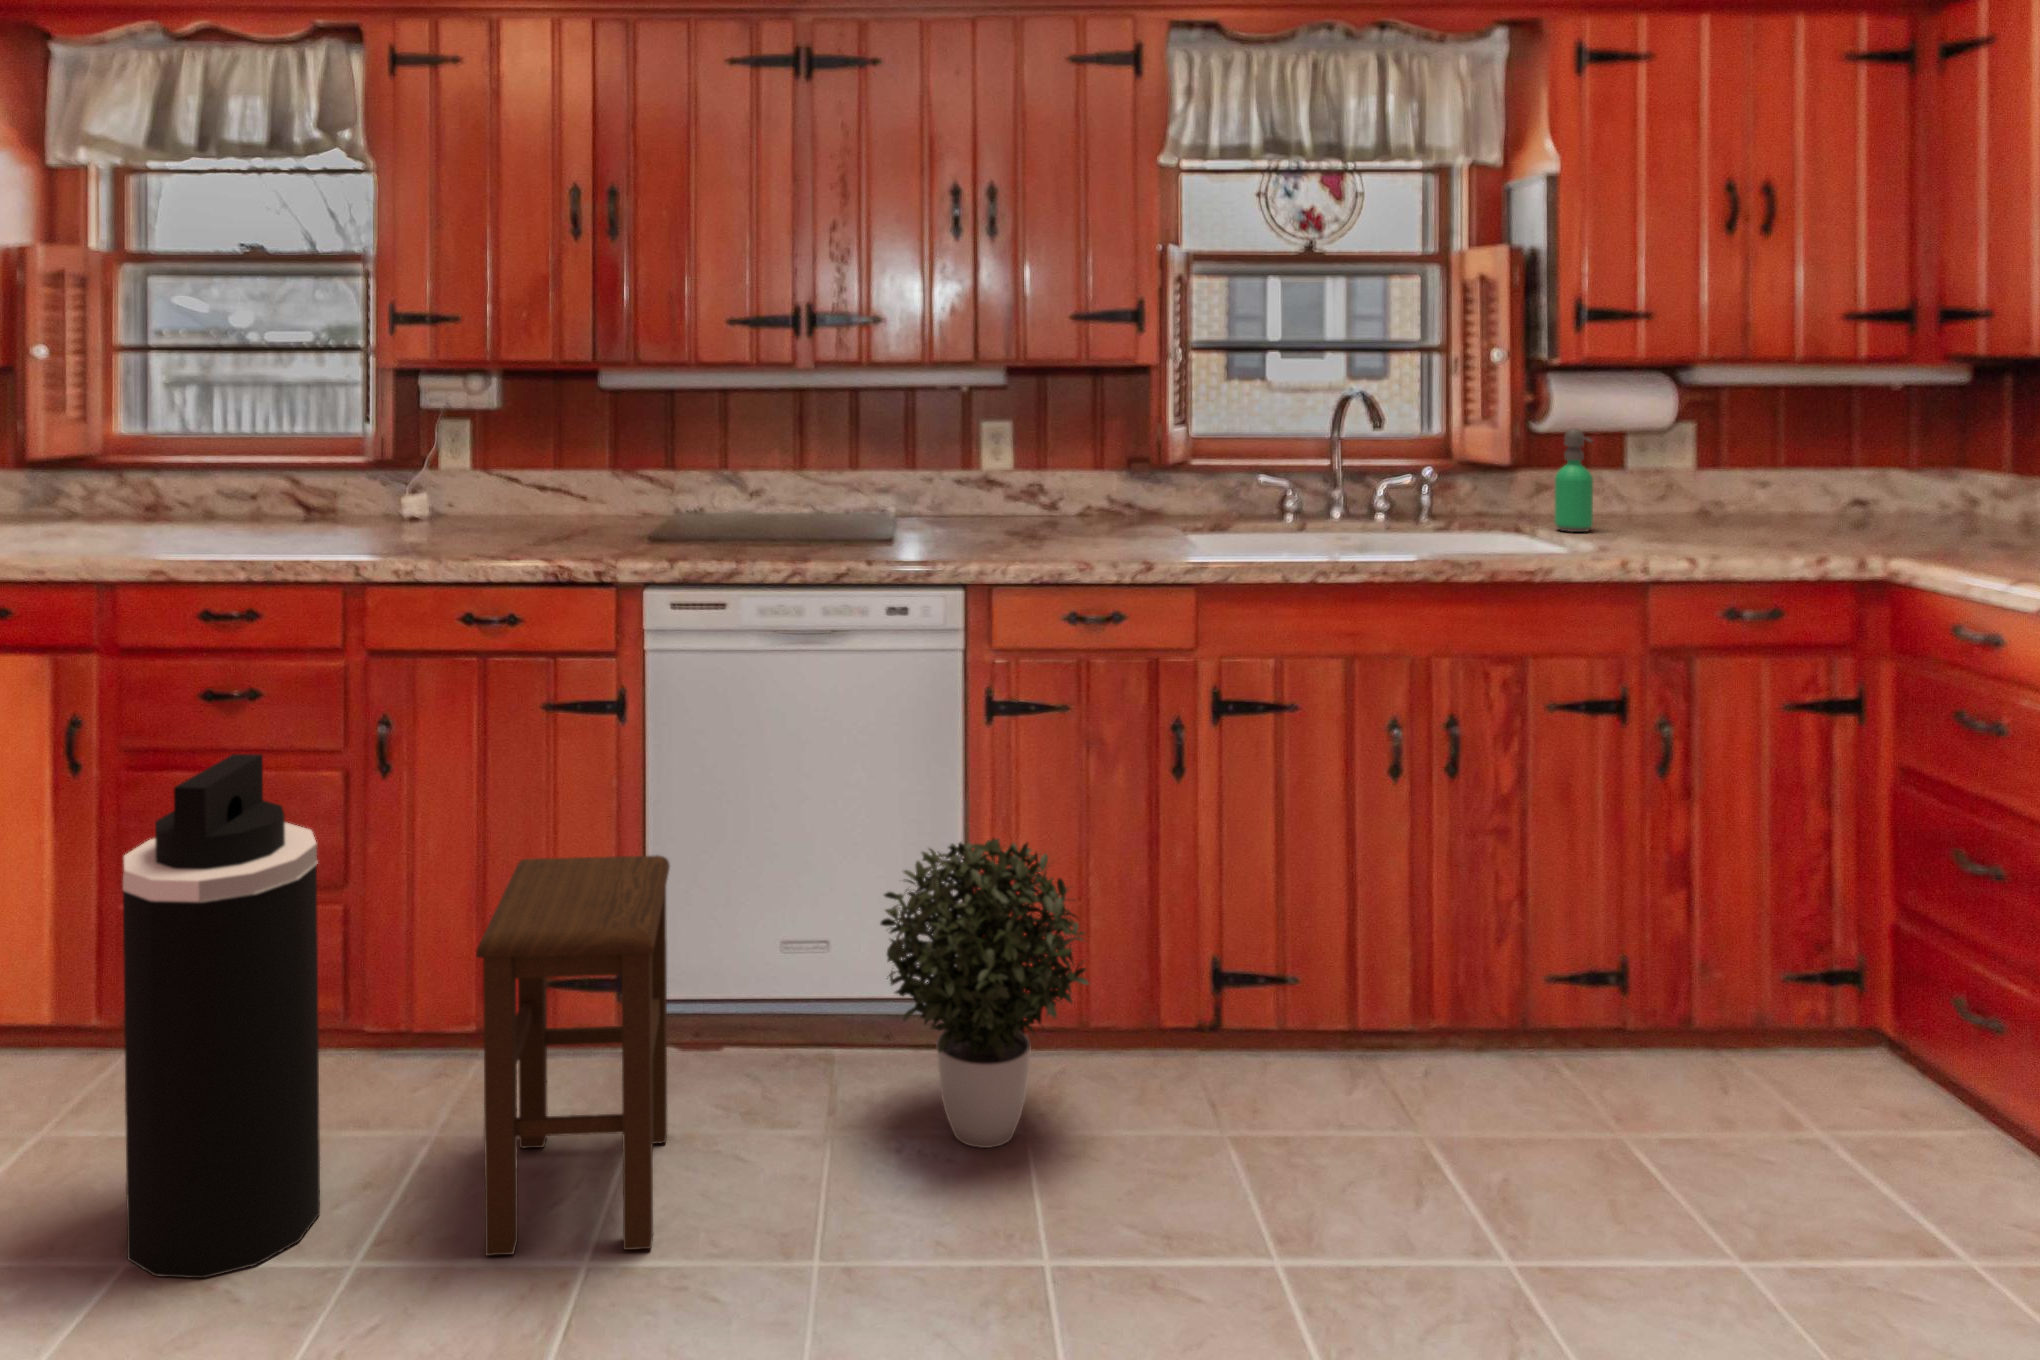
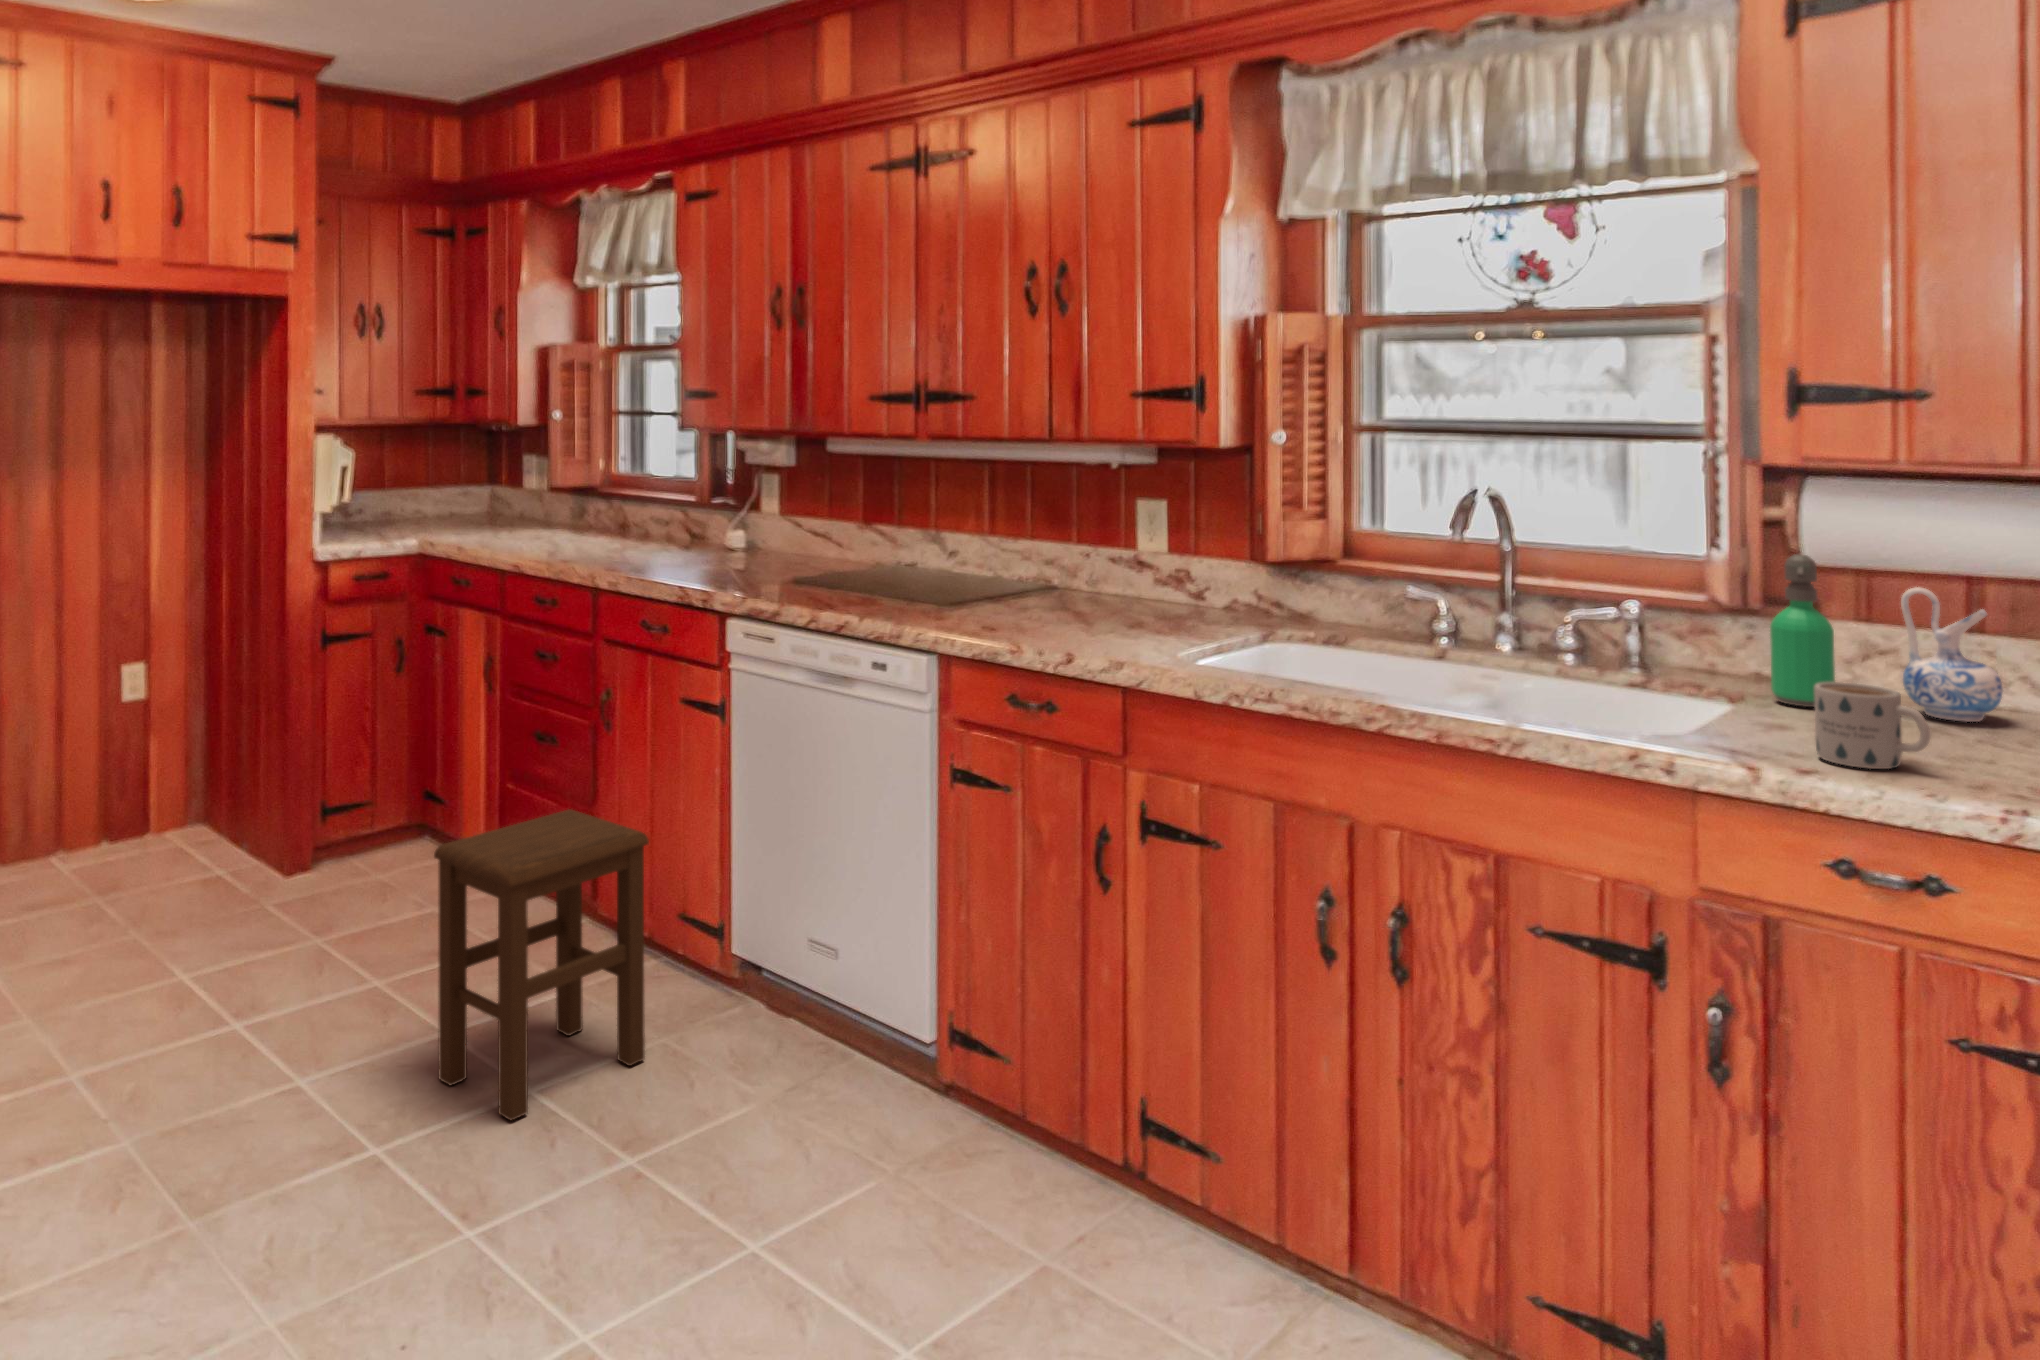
ceramic pitcher: none [1616,445,1671,529] -> present [1901,588,2003,722]
mug: none [1685,505,1754,557] -> present [1814,682,1930,769]
trash can: present [123,754,320,1278] -> none [313,689,437,1029]
potted plant: present [880,838,1089,1148] -> none [728,881,929,1181]

